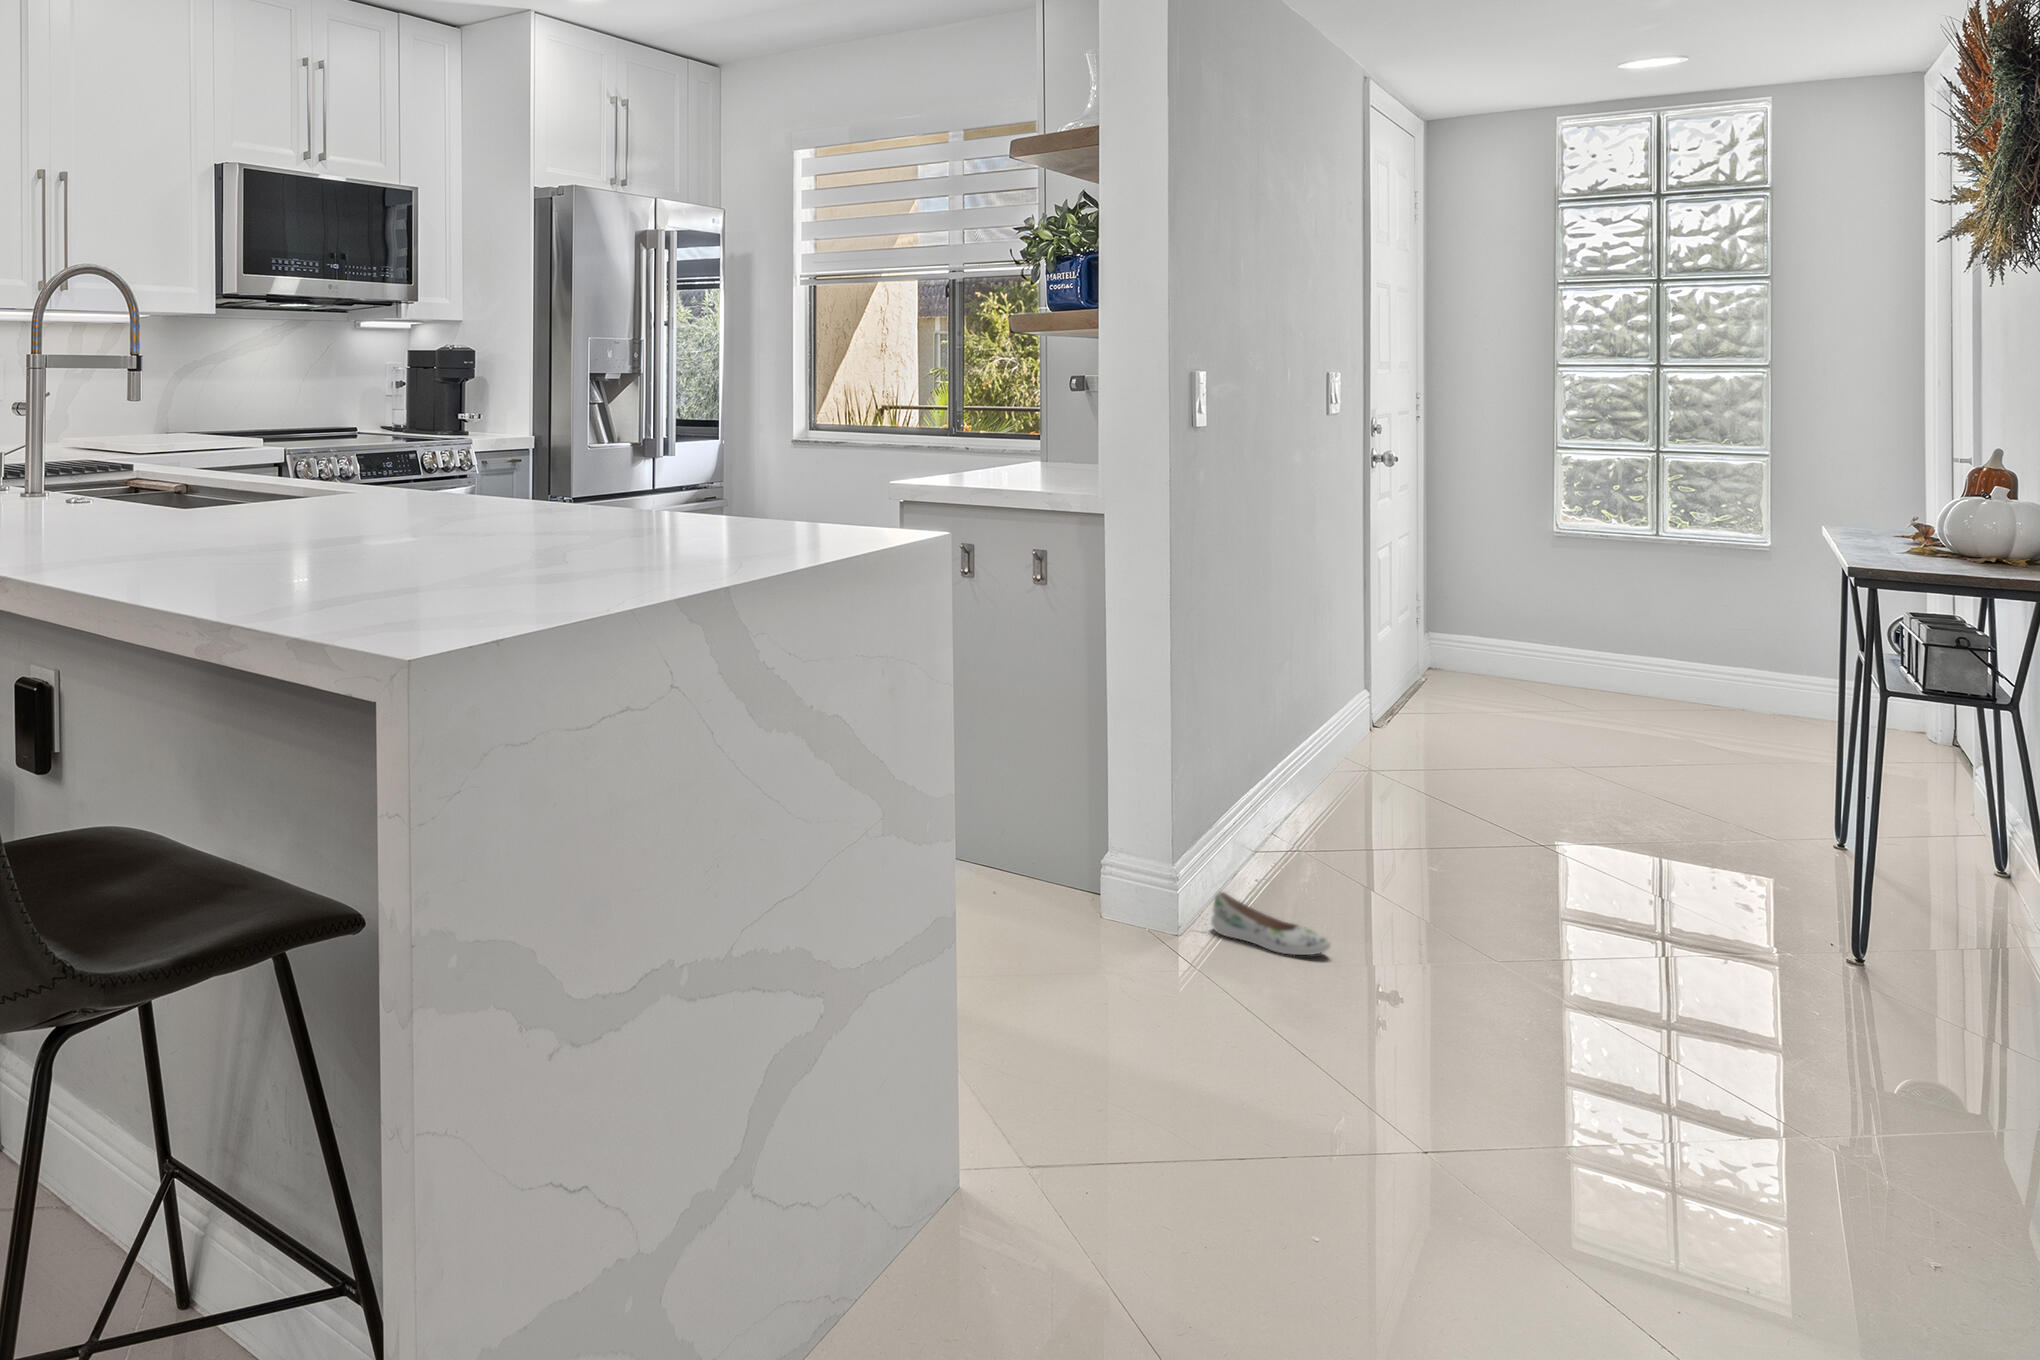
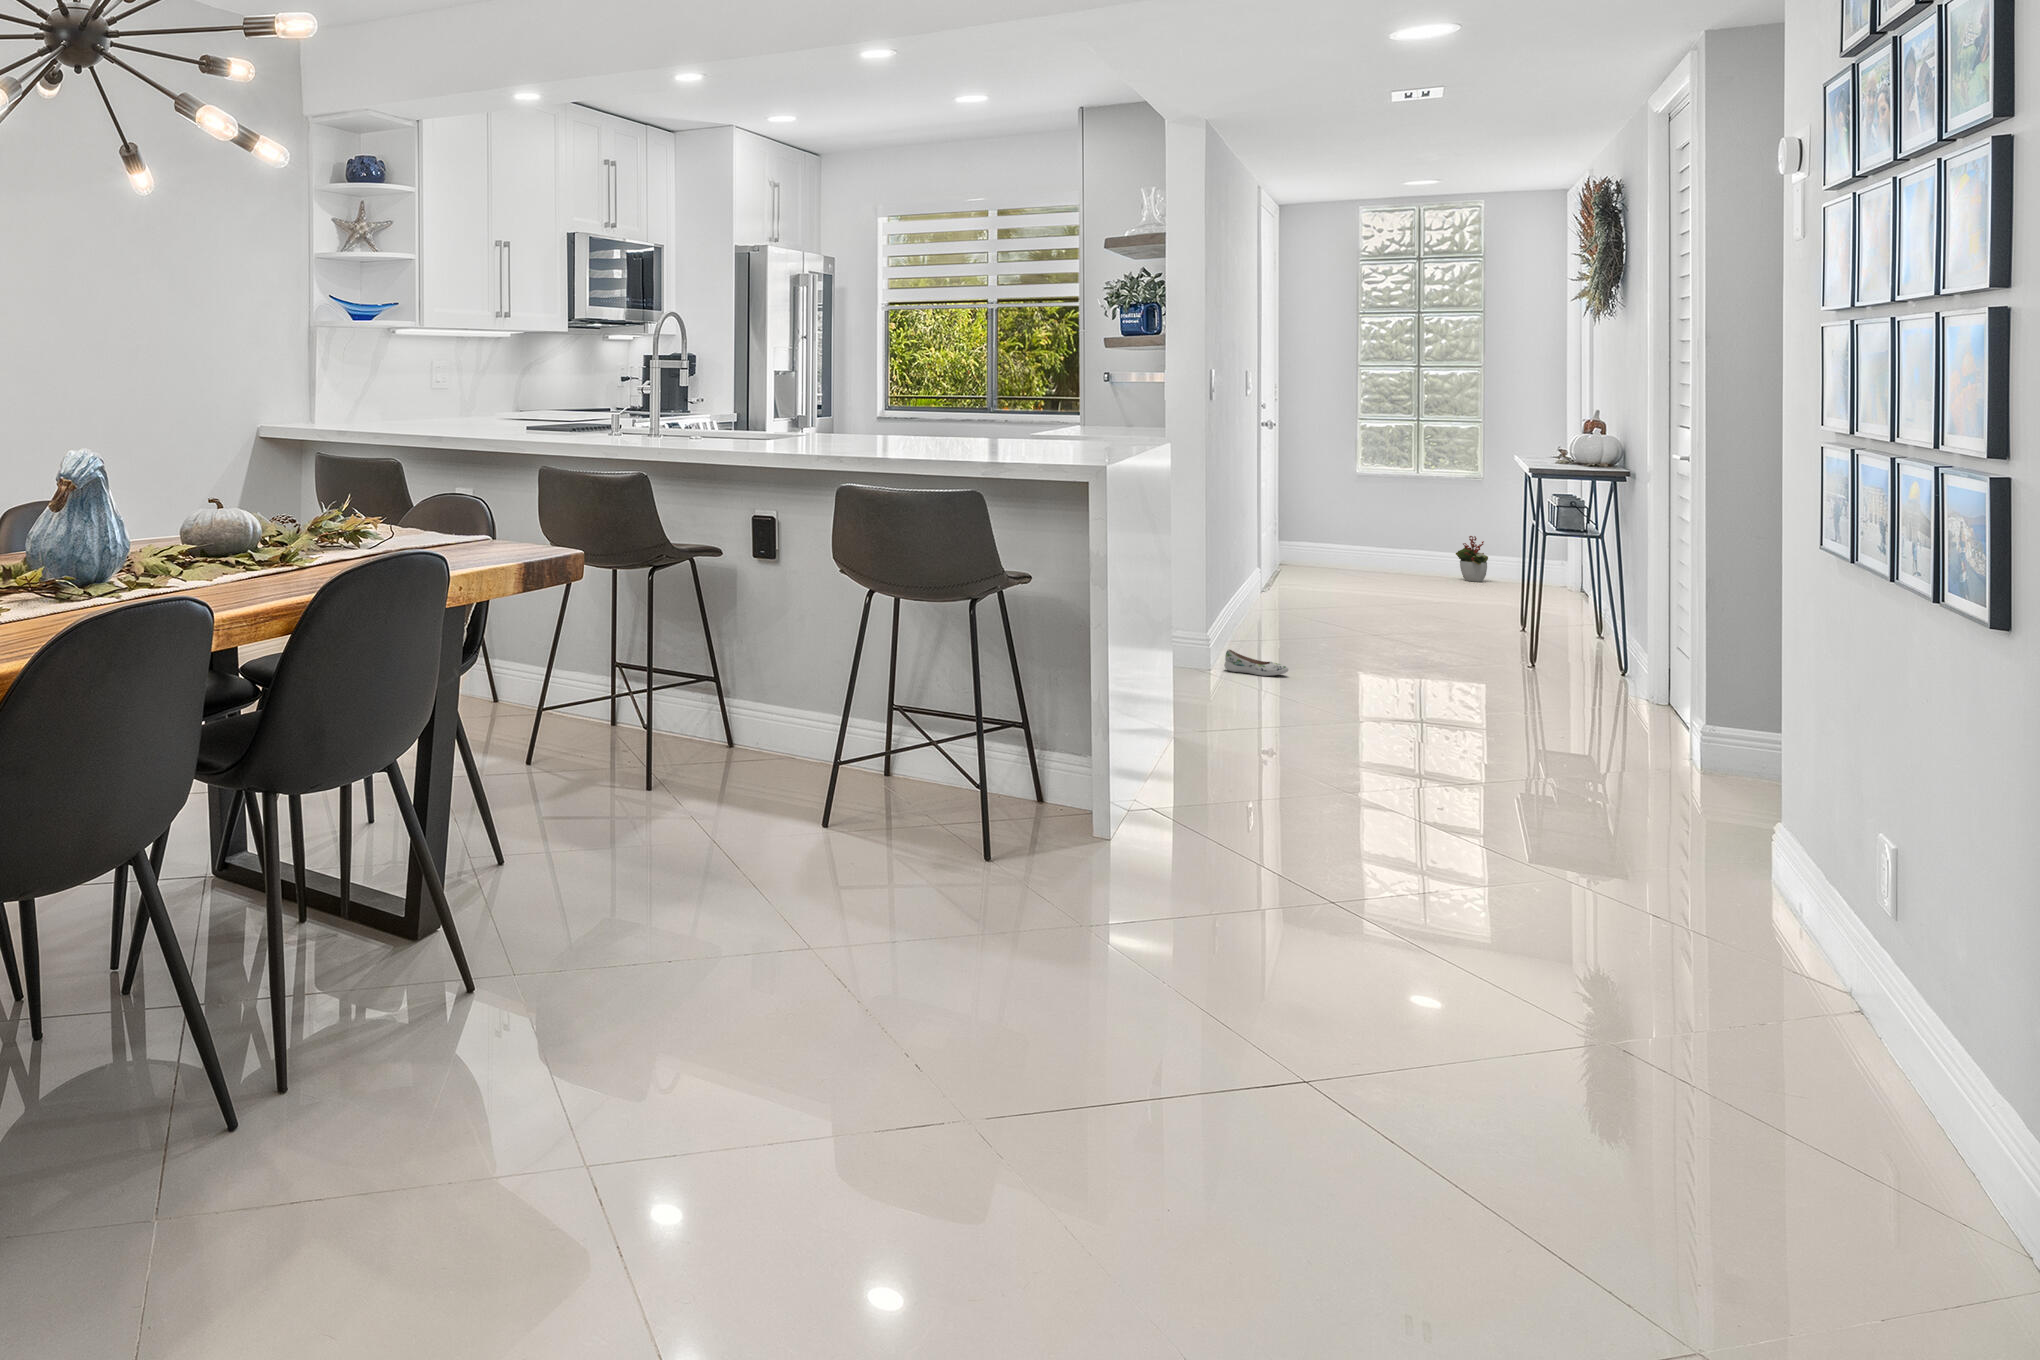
decorative plant: none [1721,640,1778,715] -> present [1456,536,1488,582]

